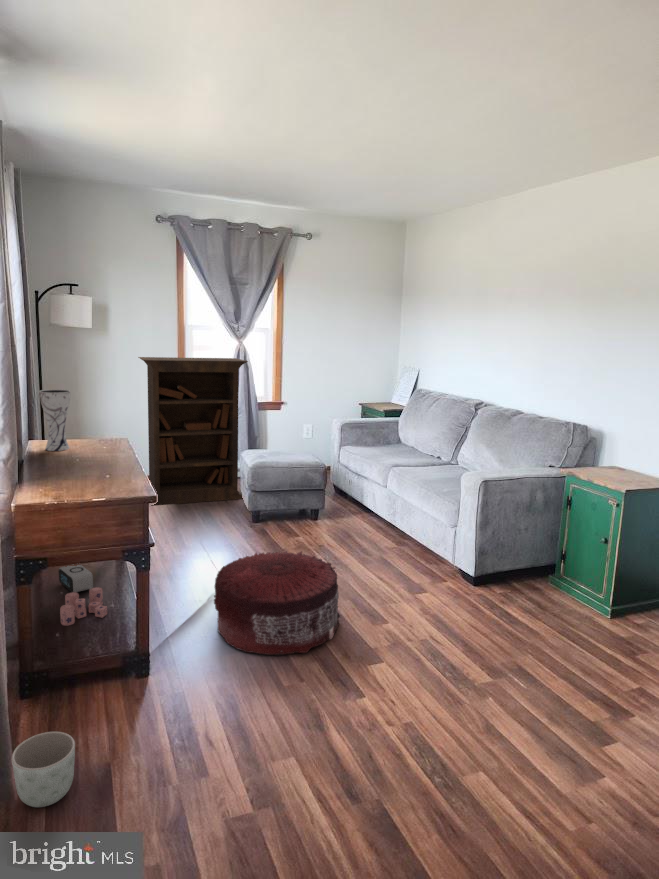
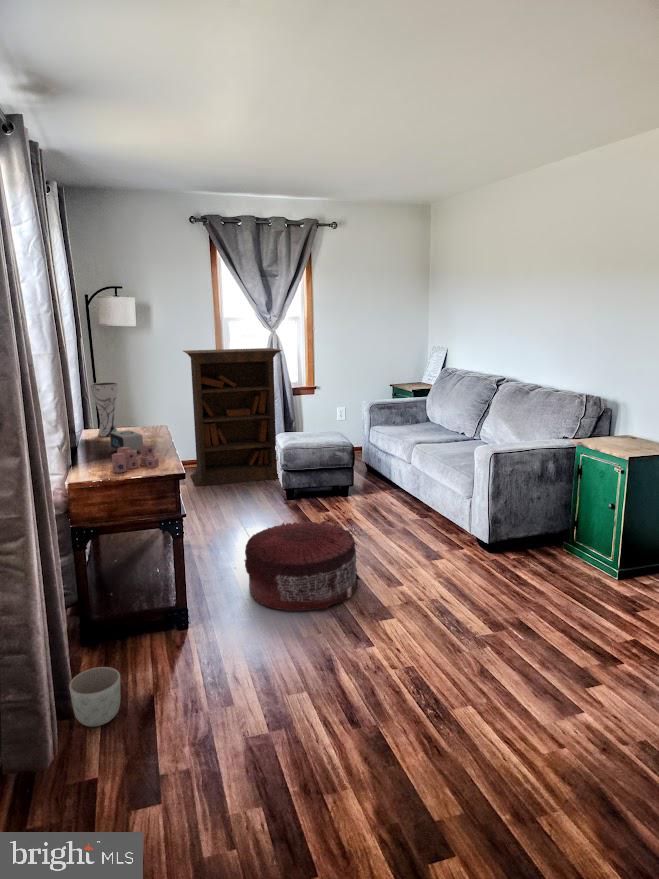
alarm clock: present [59,565,93,592] -> present [110,430,143,453]
candle: present [60,587,107,625] -> present [112,444,159,473]

